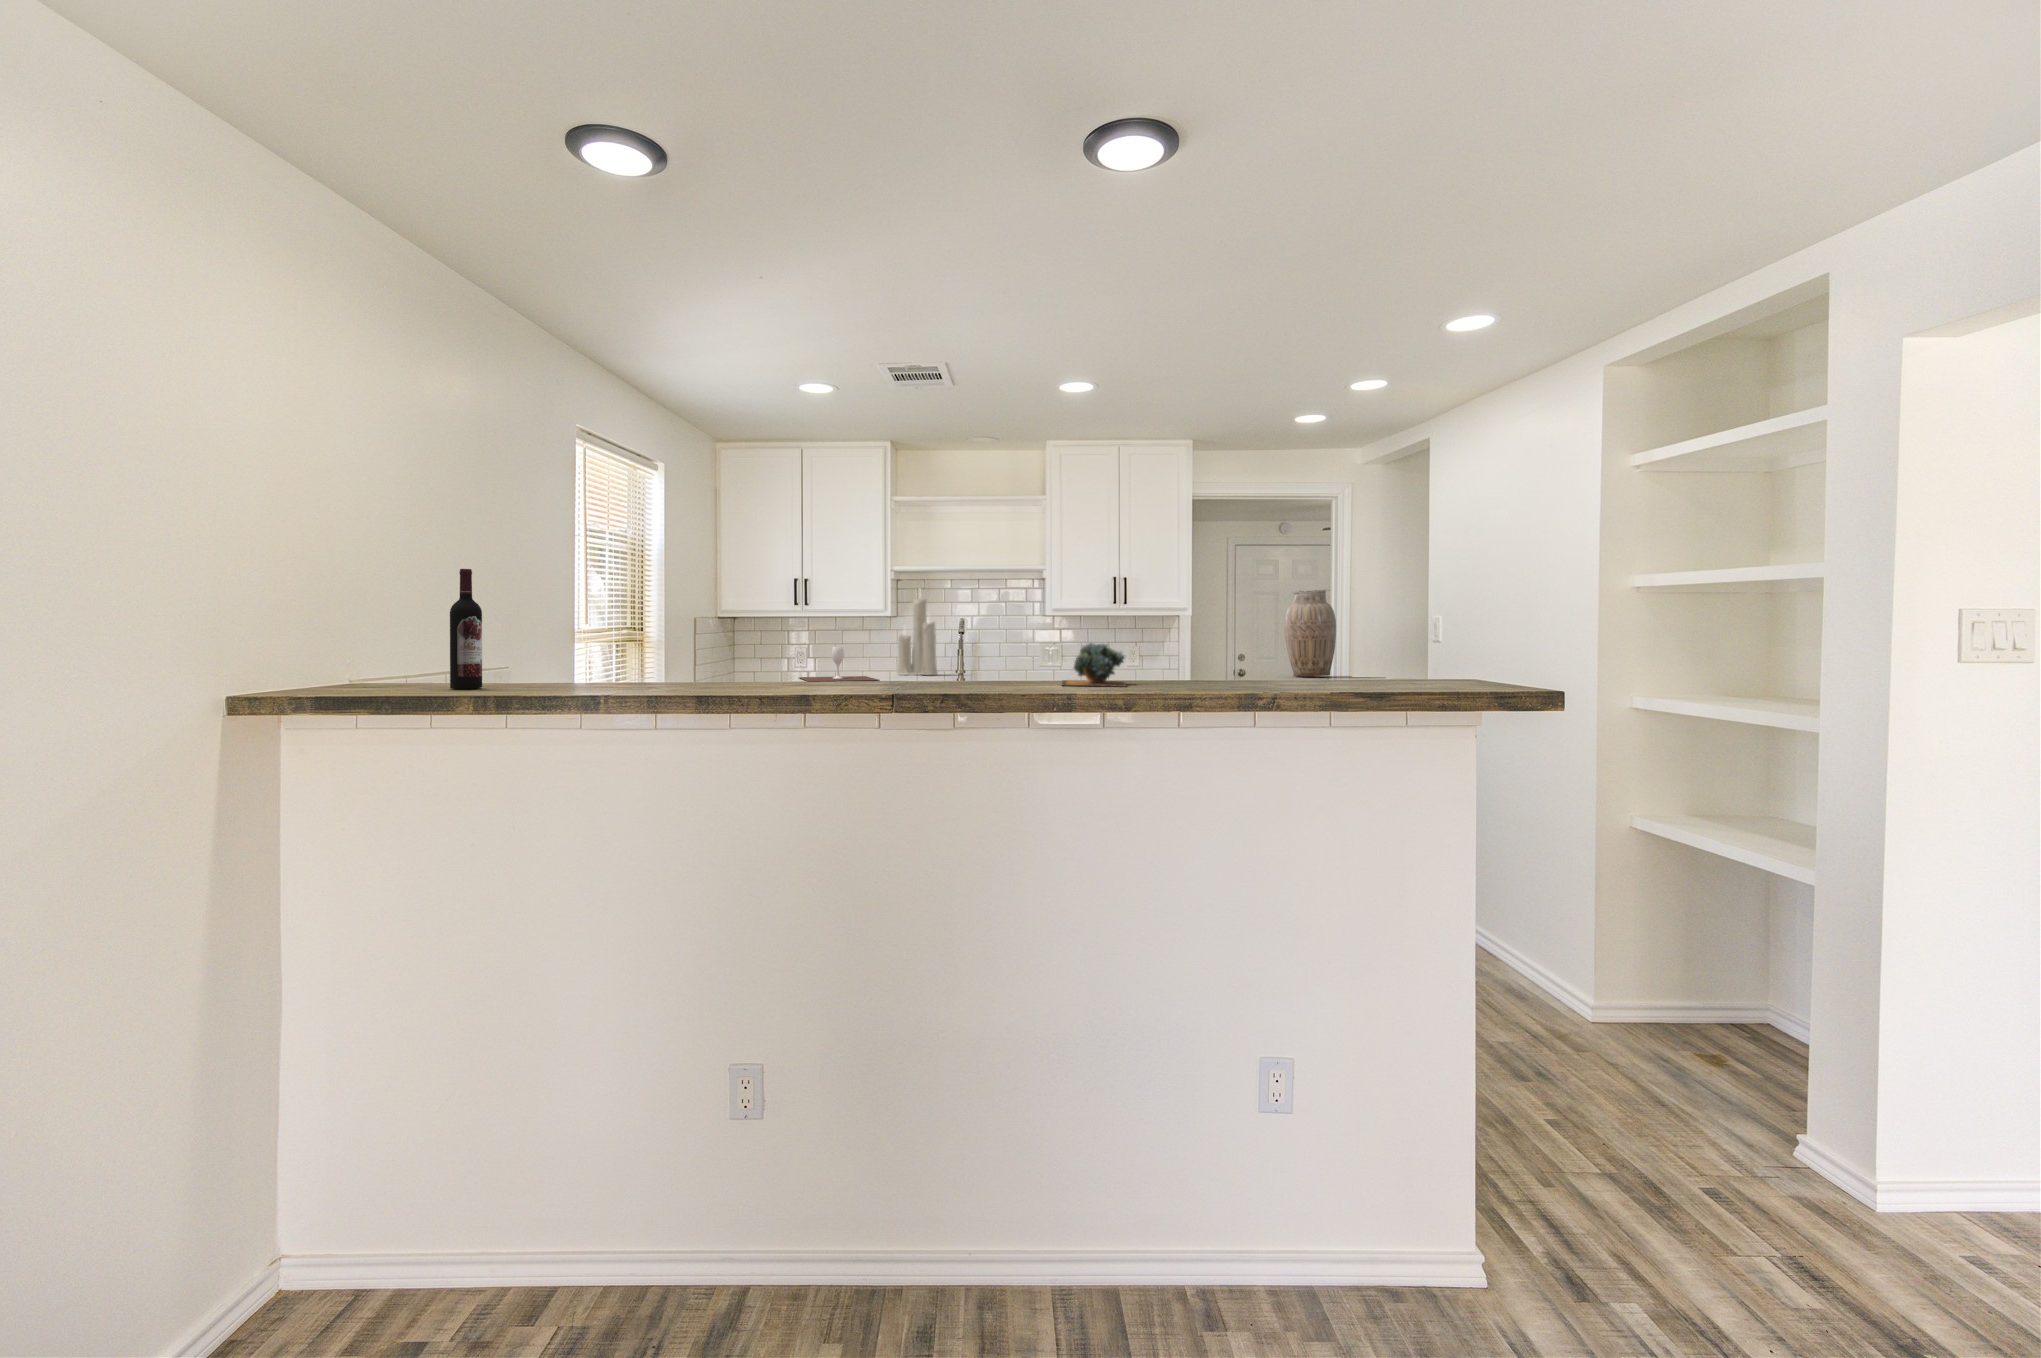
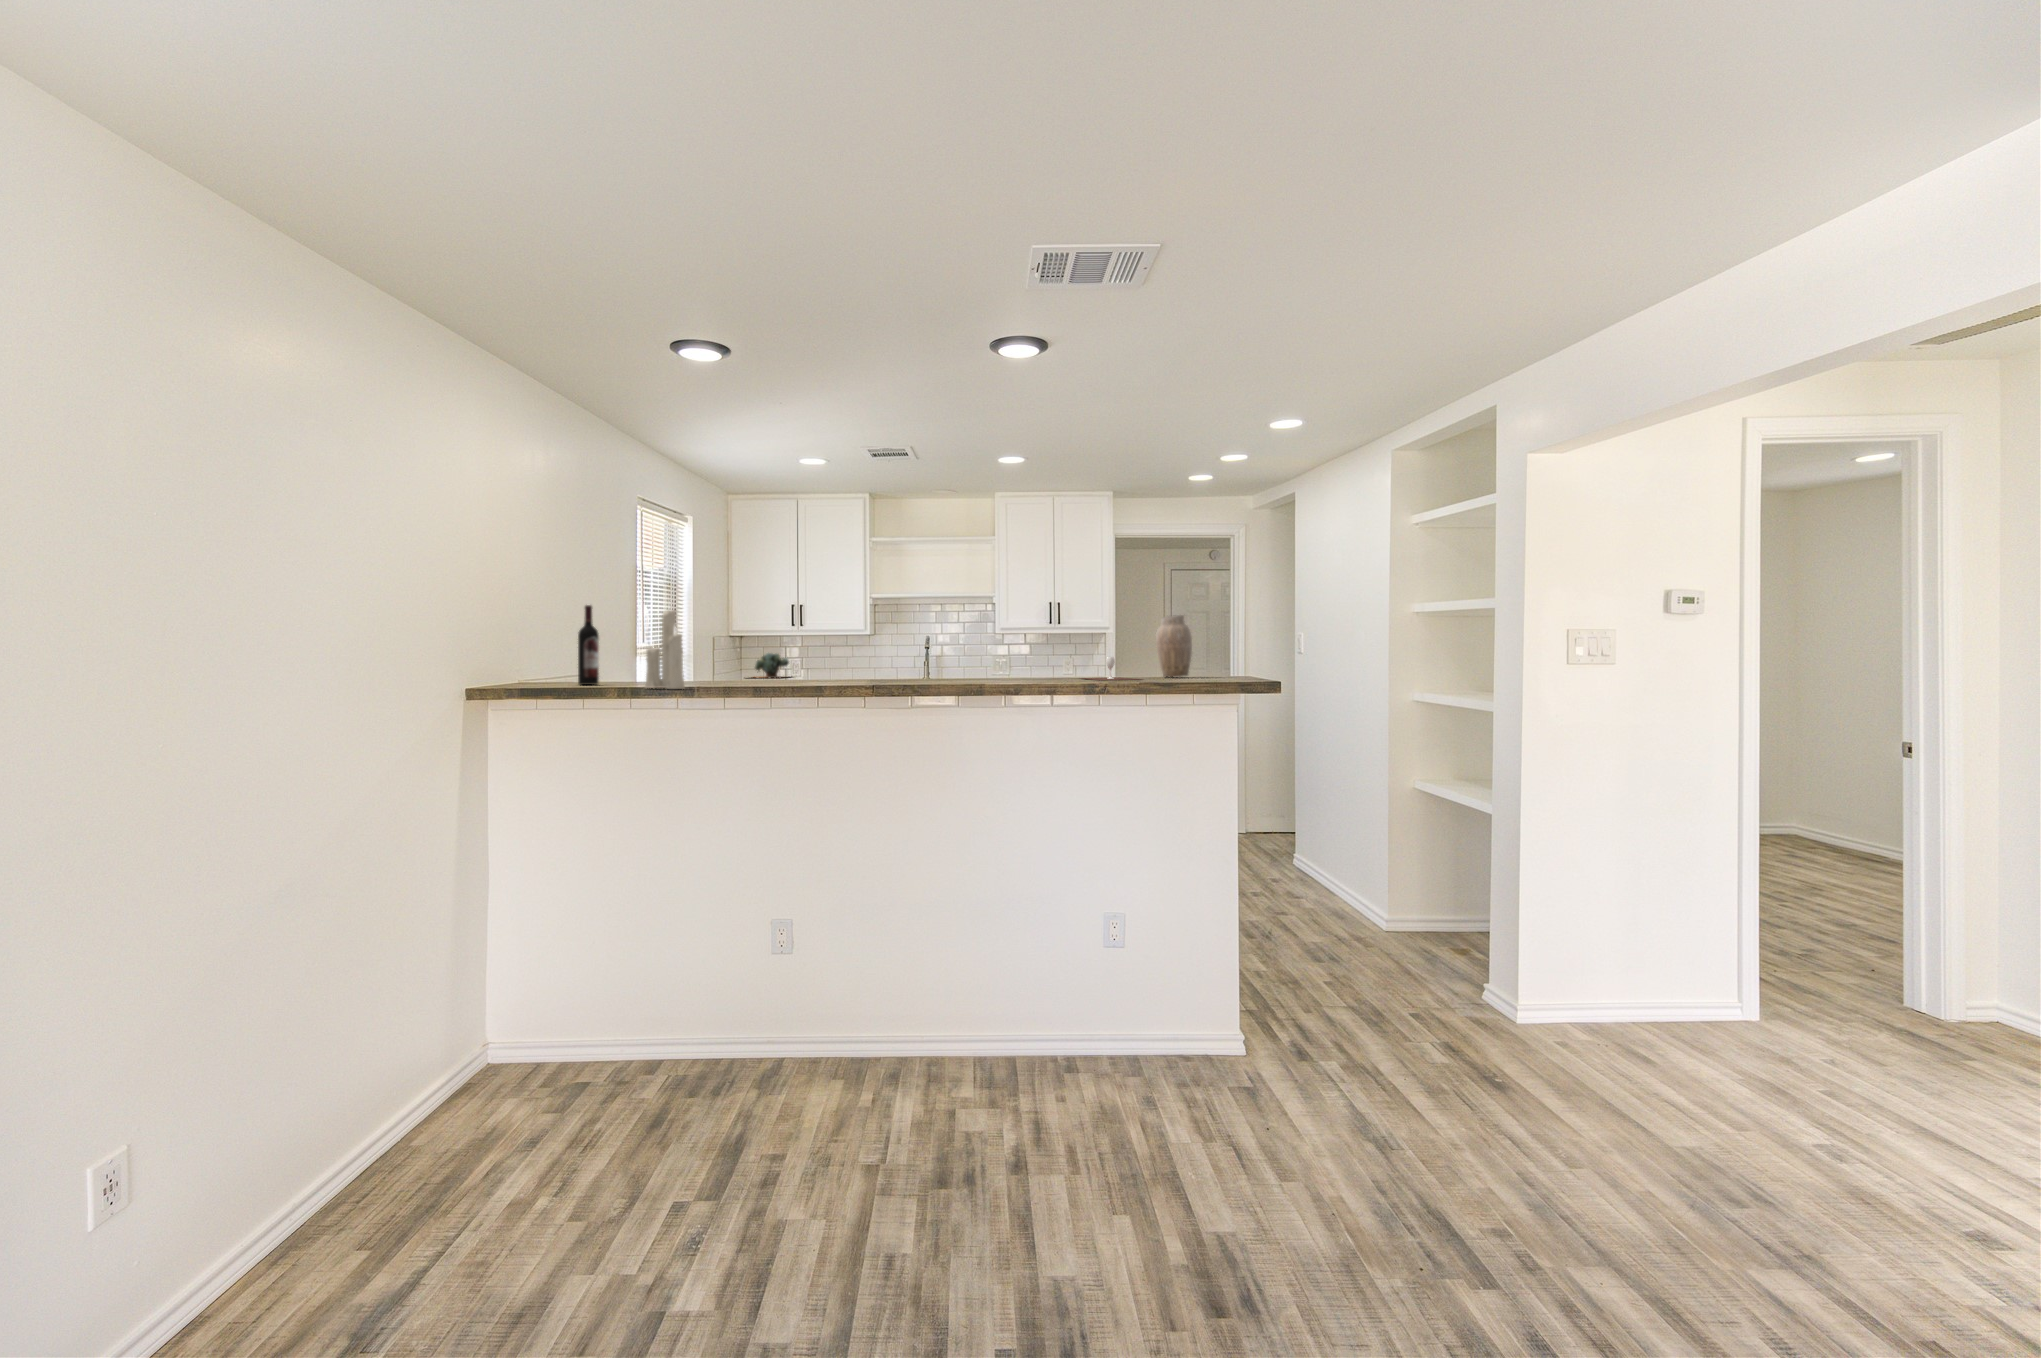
candle: present [897,598,937,675] -> present [645,610,685,689]
succulent plant: present [1062,643,1126,687] -> present [754,653,789,678]
wine glass: present [799,647,879,681] -> present [1081,657,1141,680]

